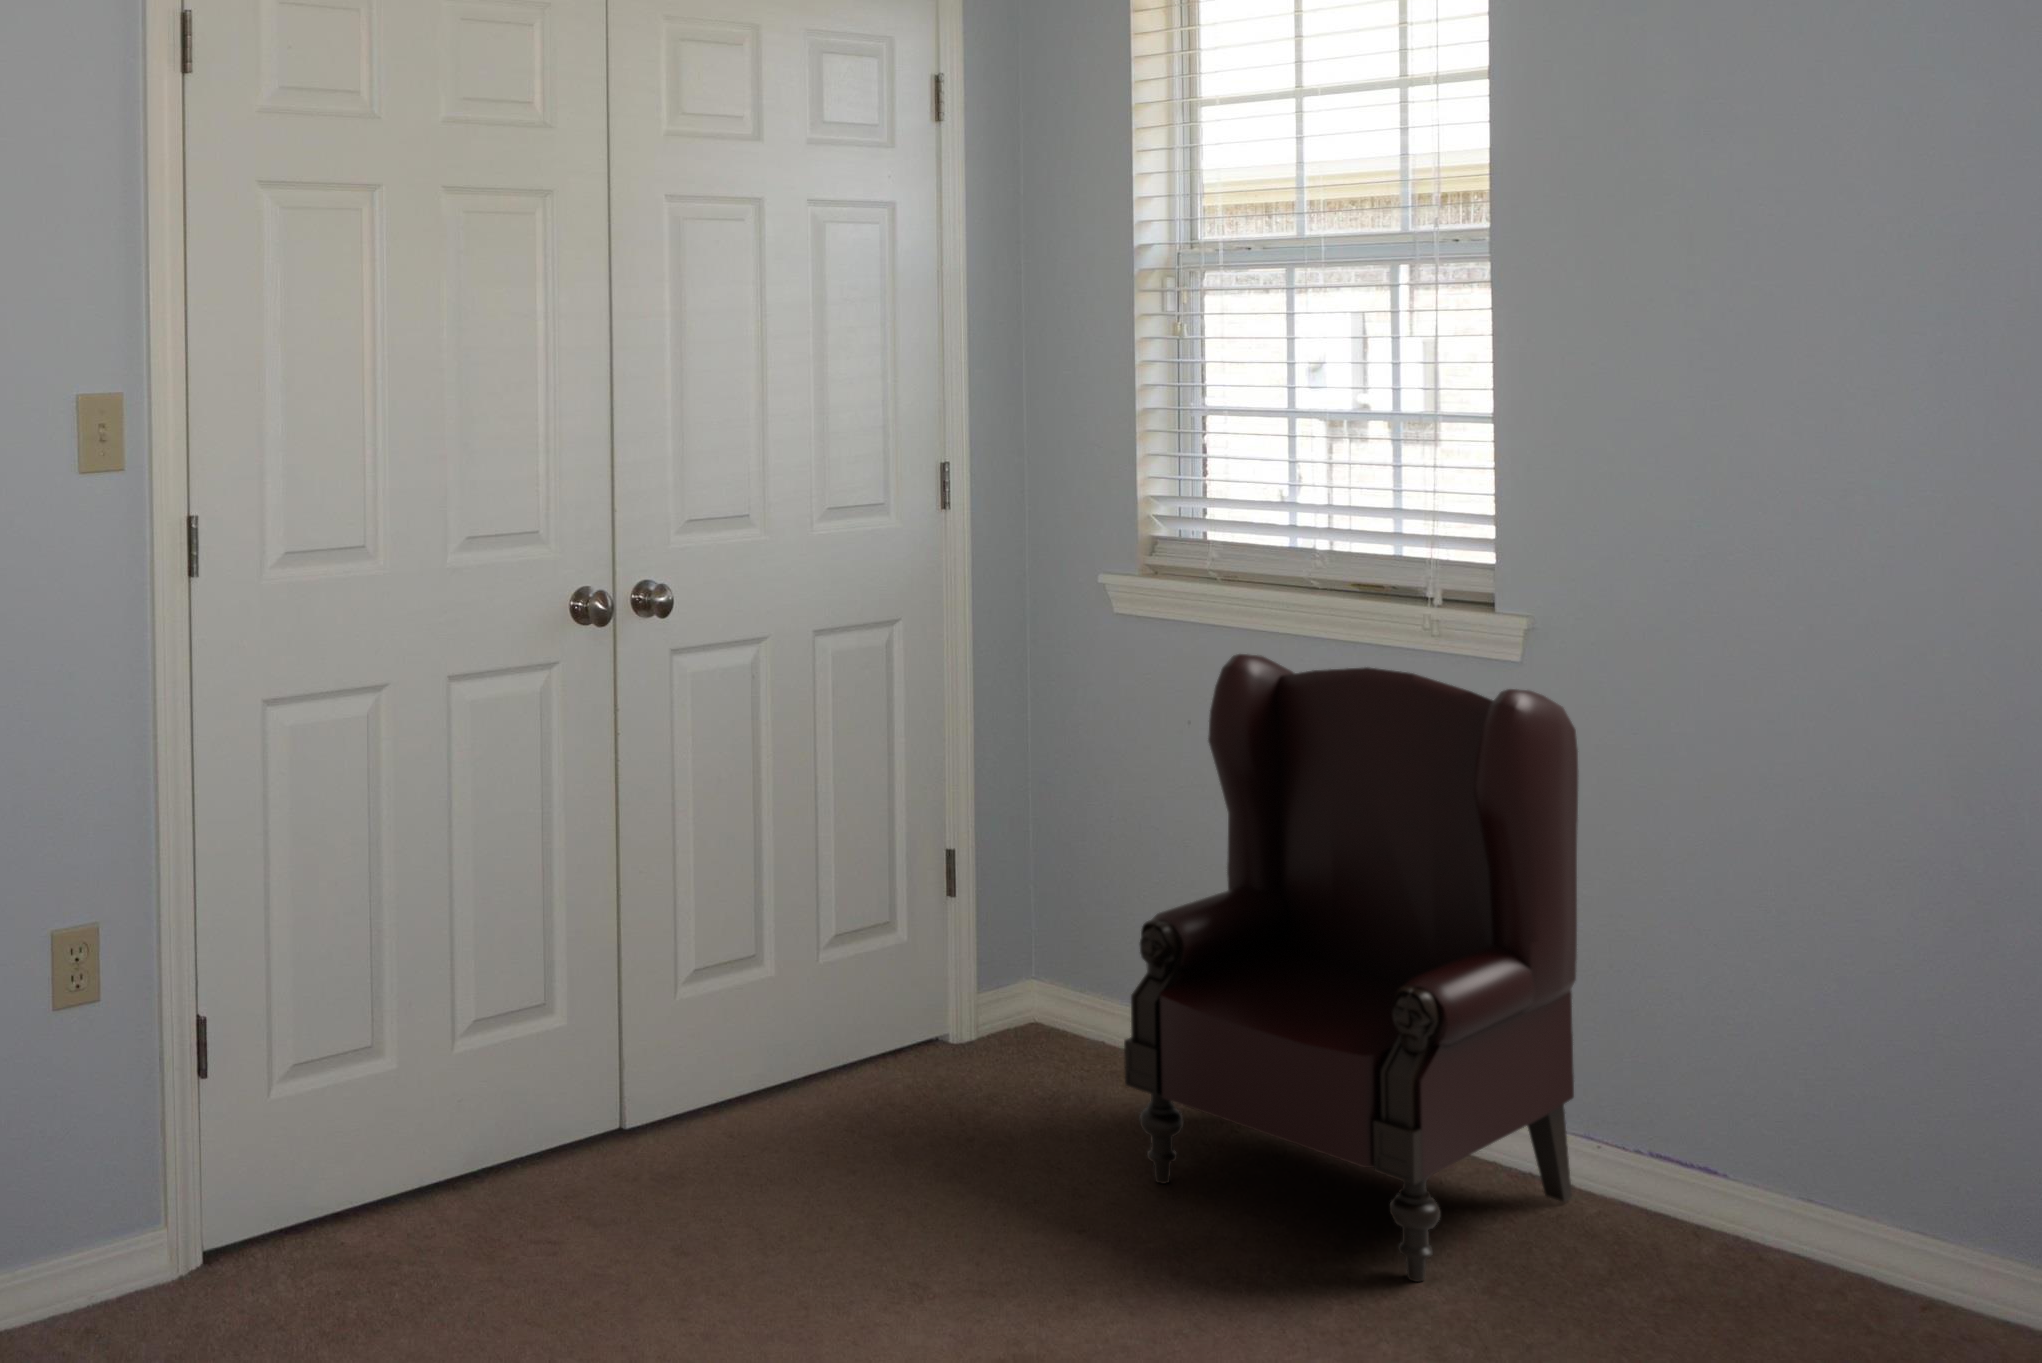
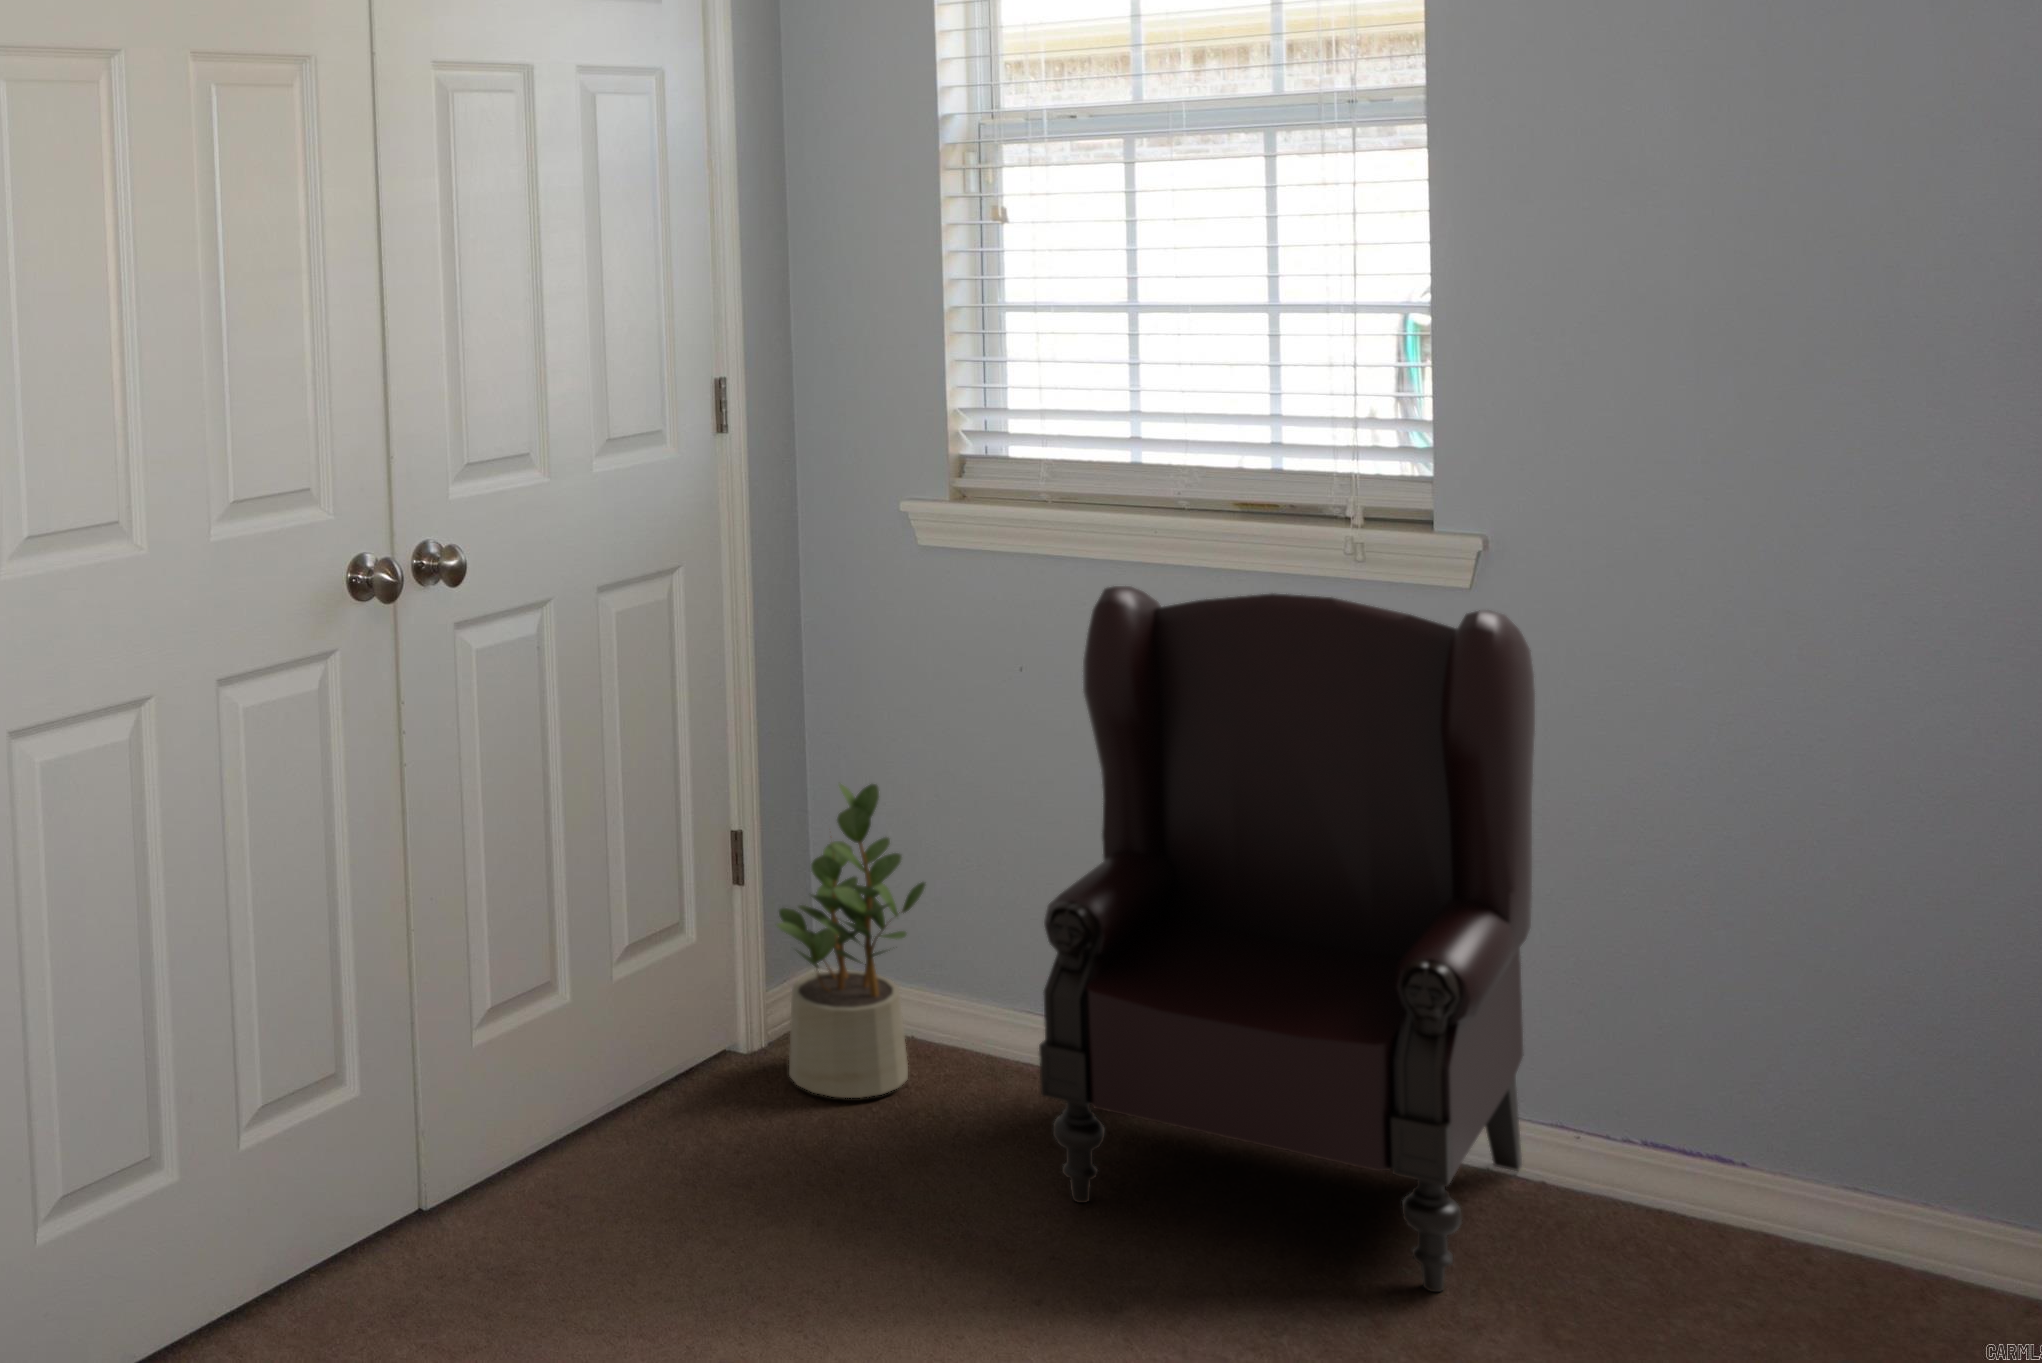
potted plant: none [972,813,1103,1087] -> present [777,784,925,1098]

